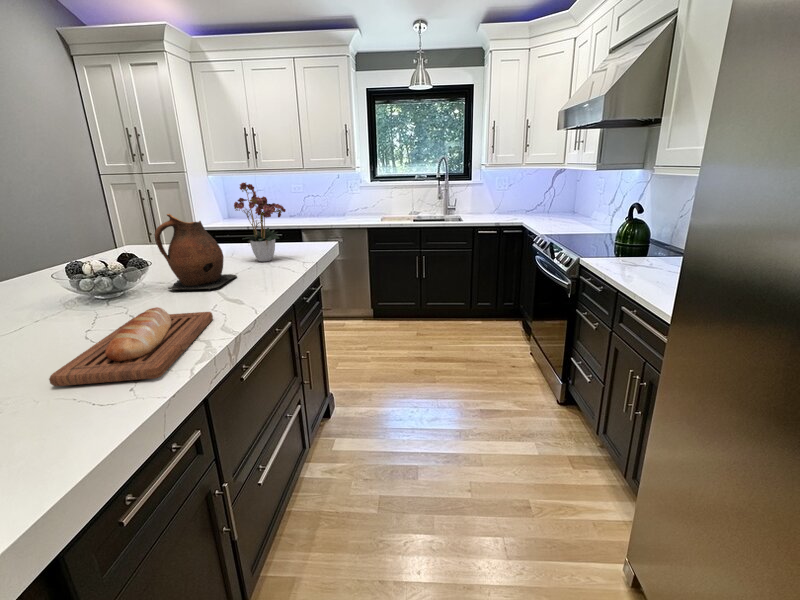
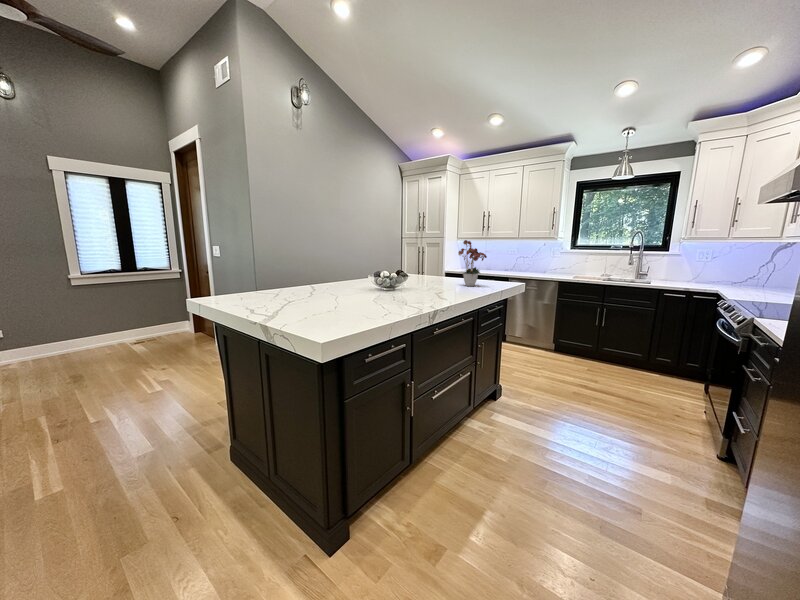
ceramic pitcher: present [155,214,237,290] -> none [415,252,450,293]
bread loaf: present [49,307,213,386] -> none [362,291,429,314]

